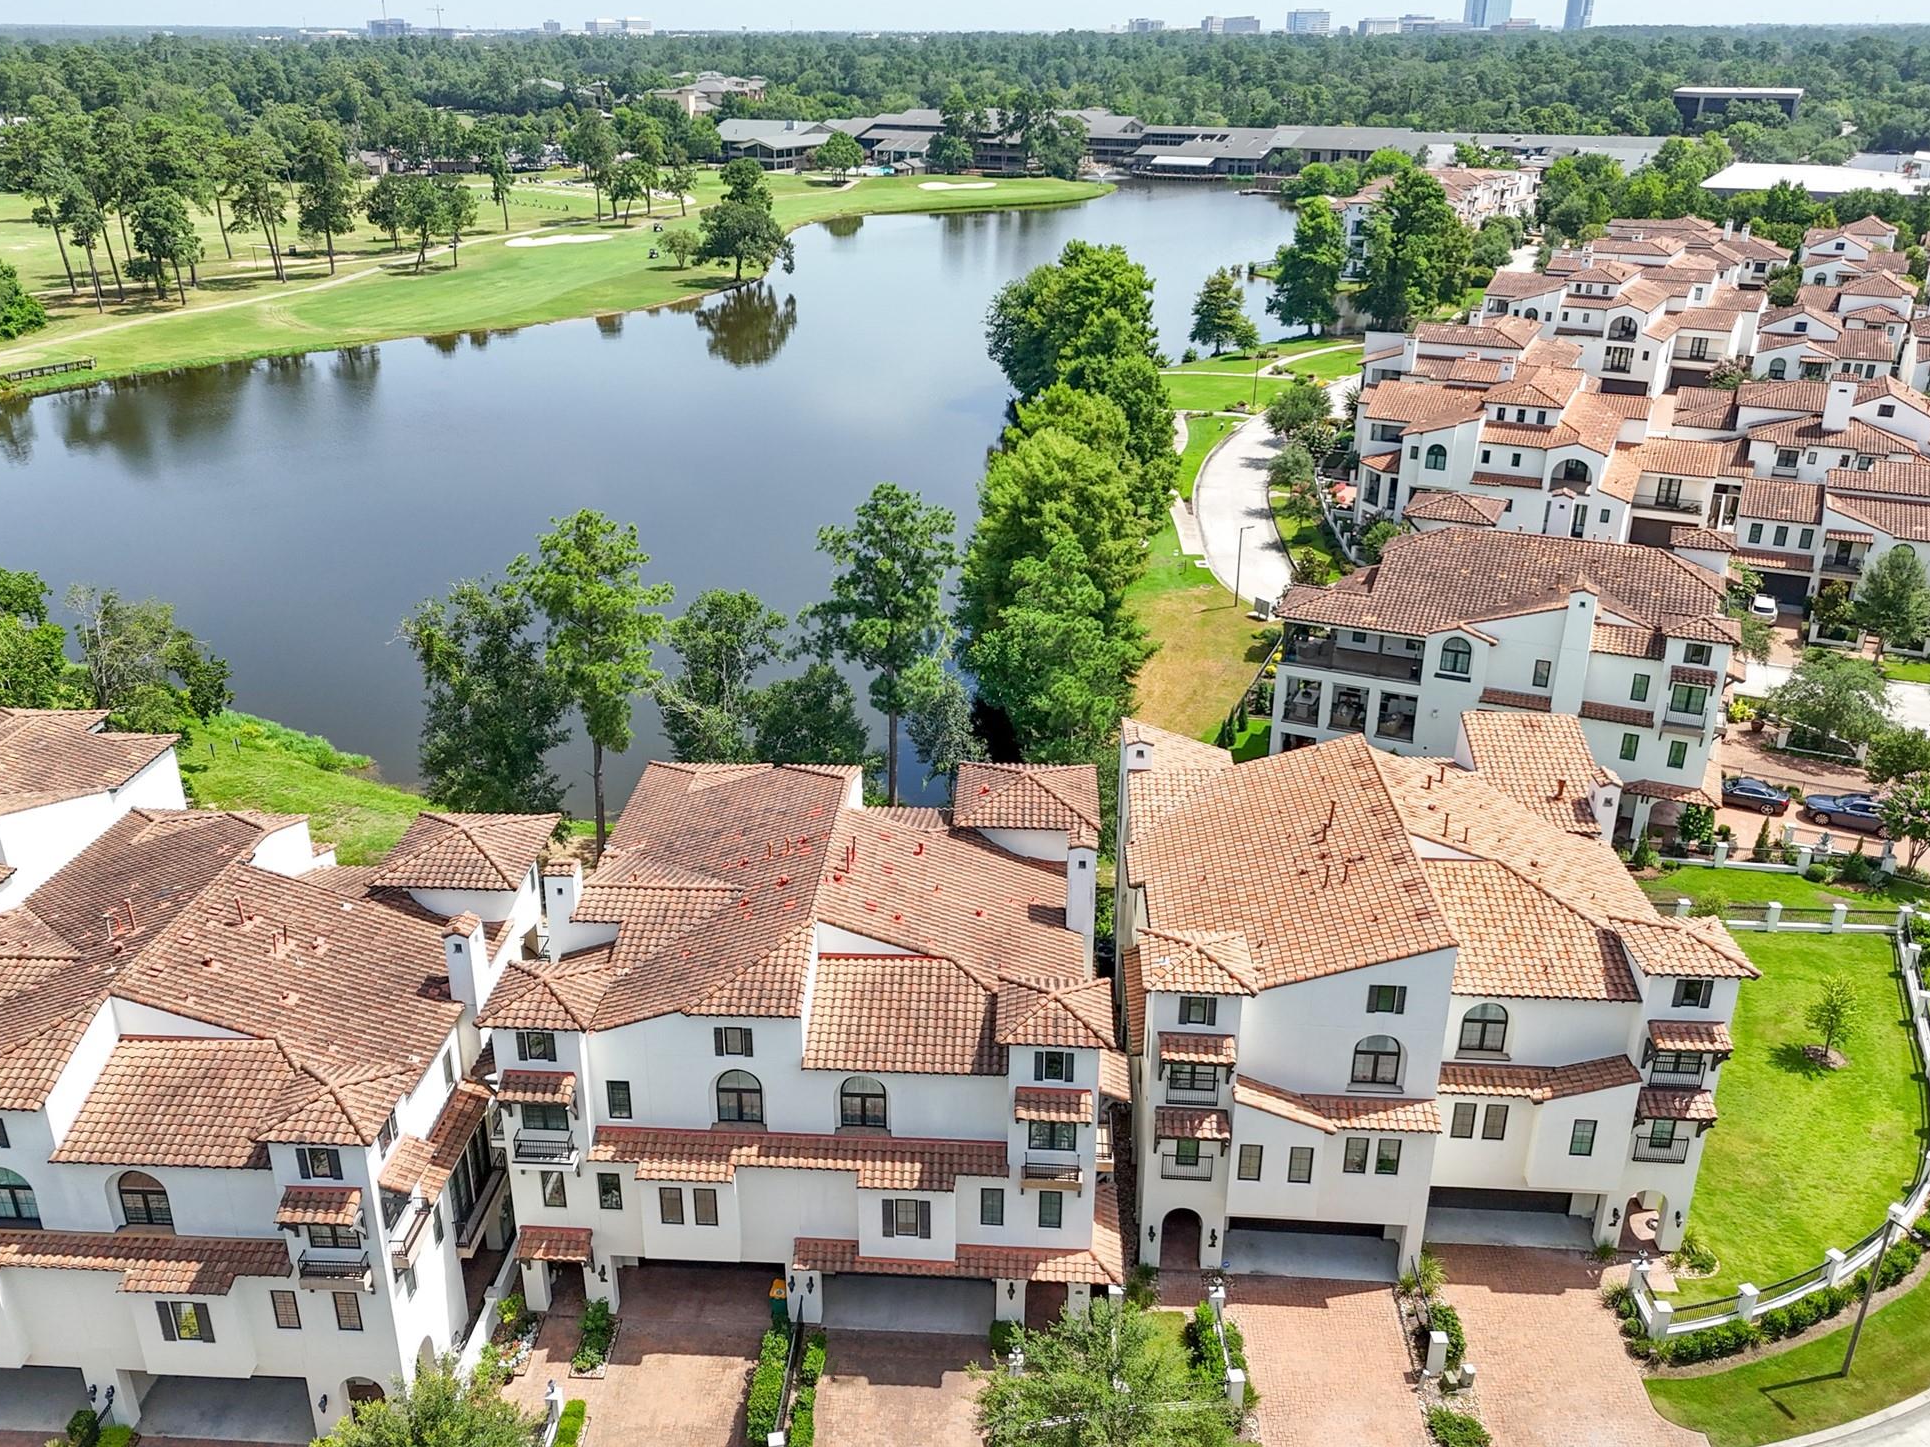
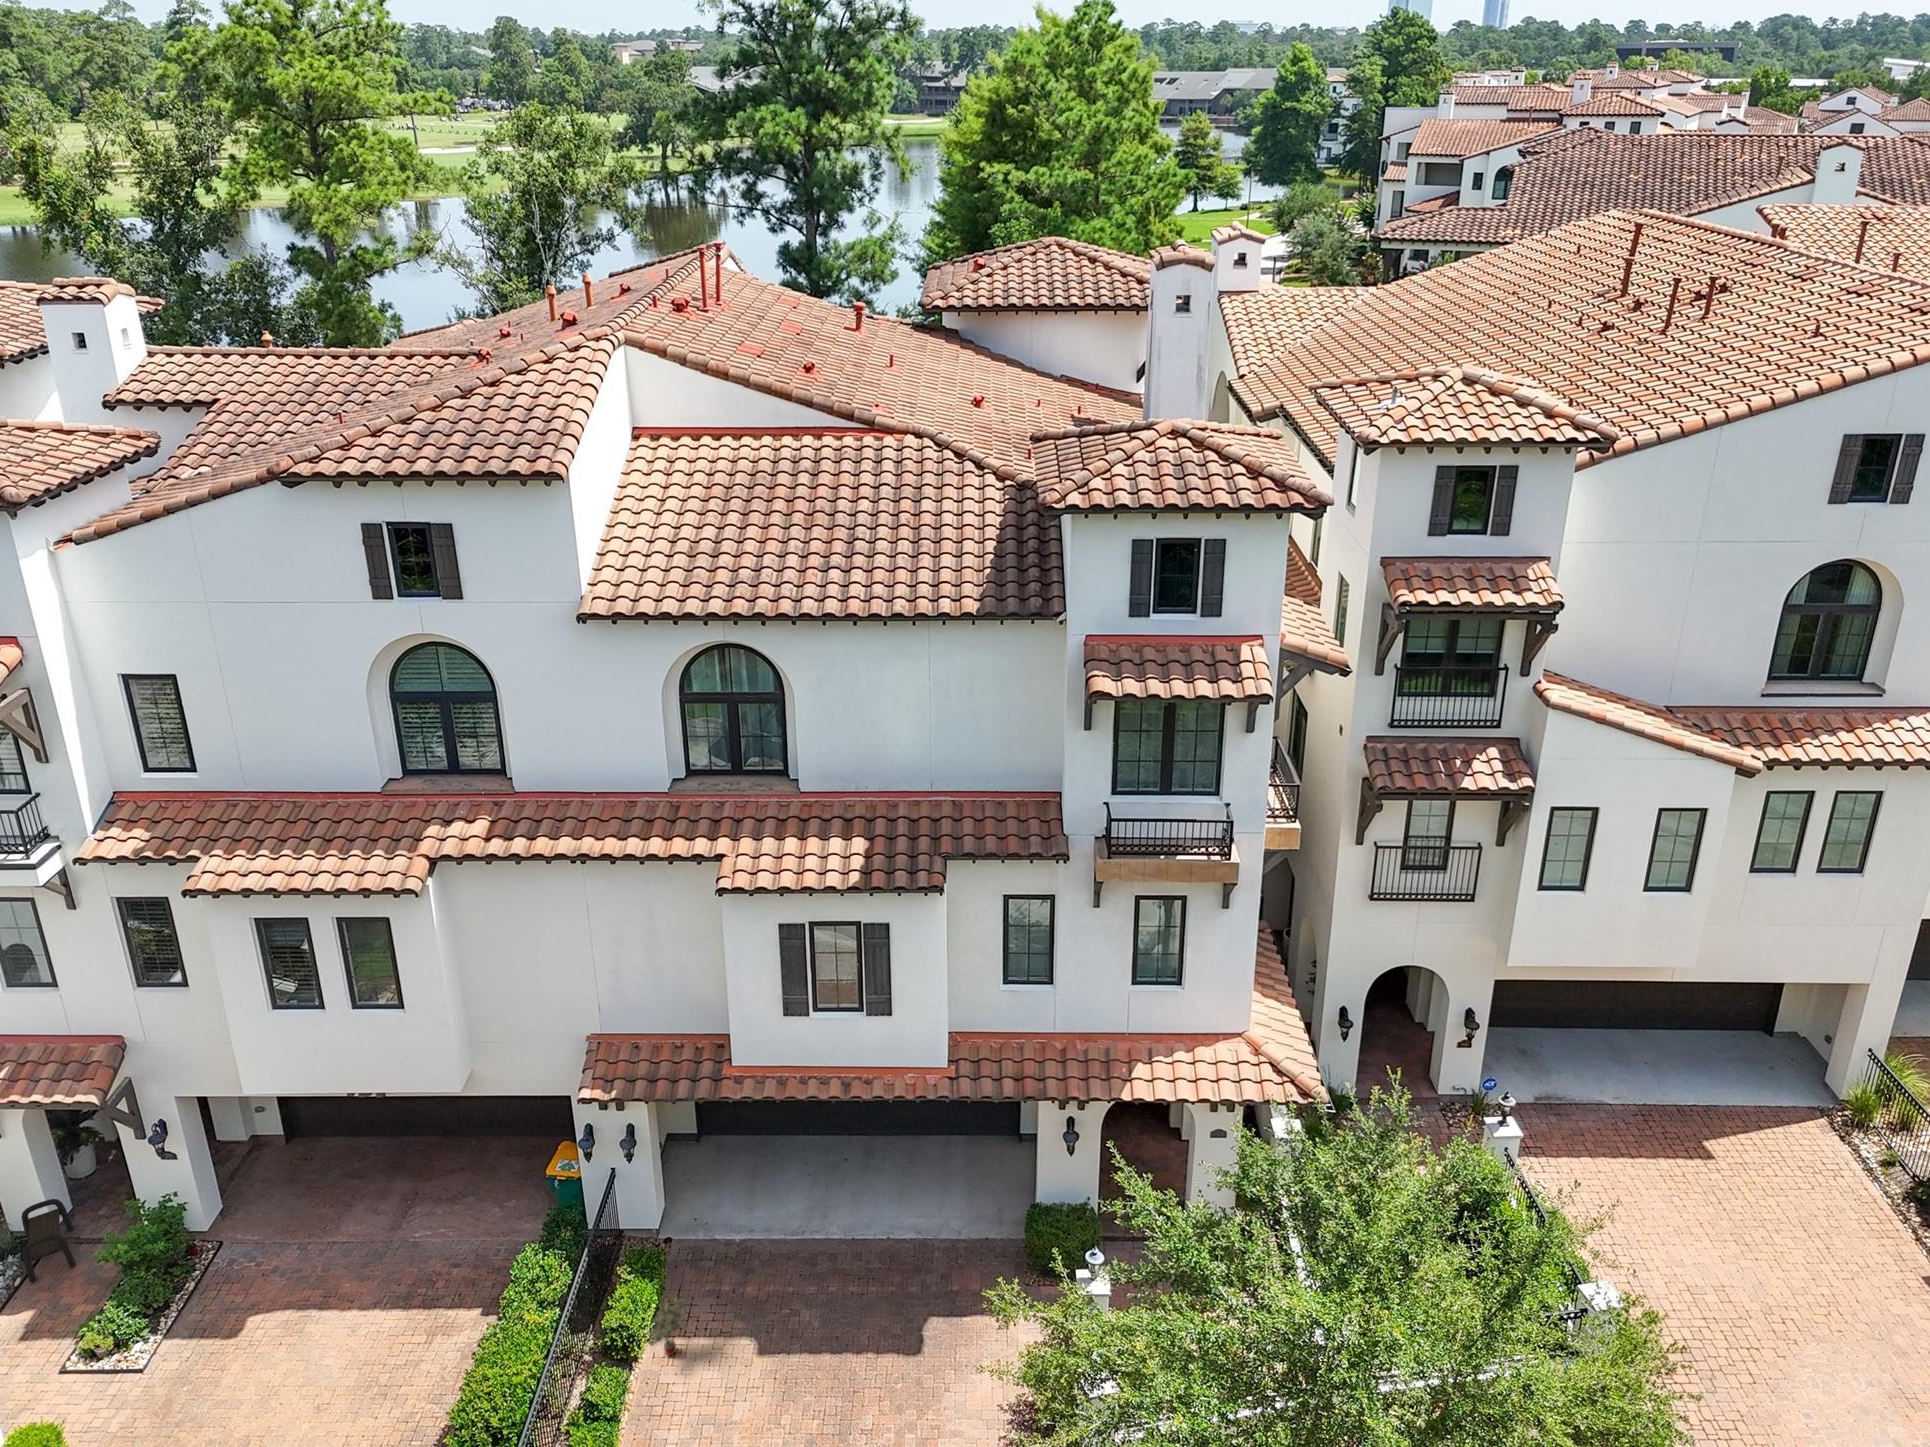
bench: none [535,1297,561,1336] -> present [22,1199,76,1282]

